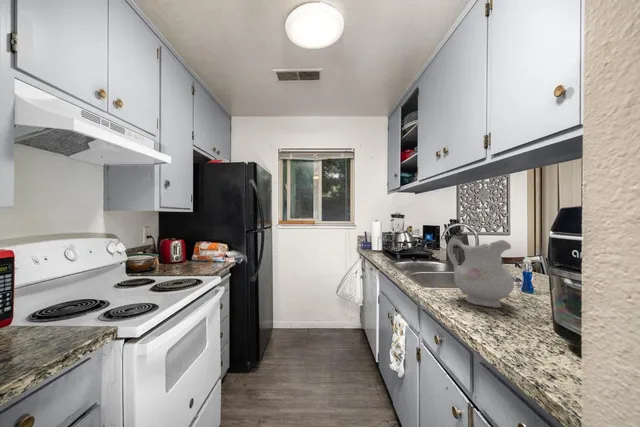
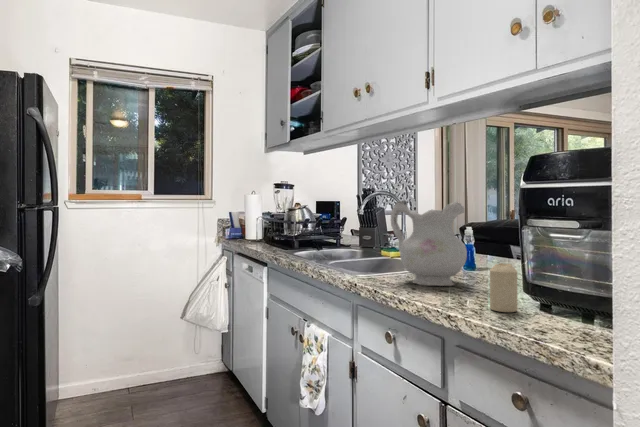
candle: none [514,301,543,347] -> present [490,263,517,312]

